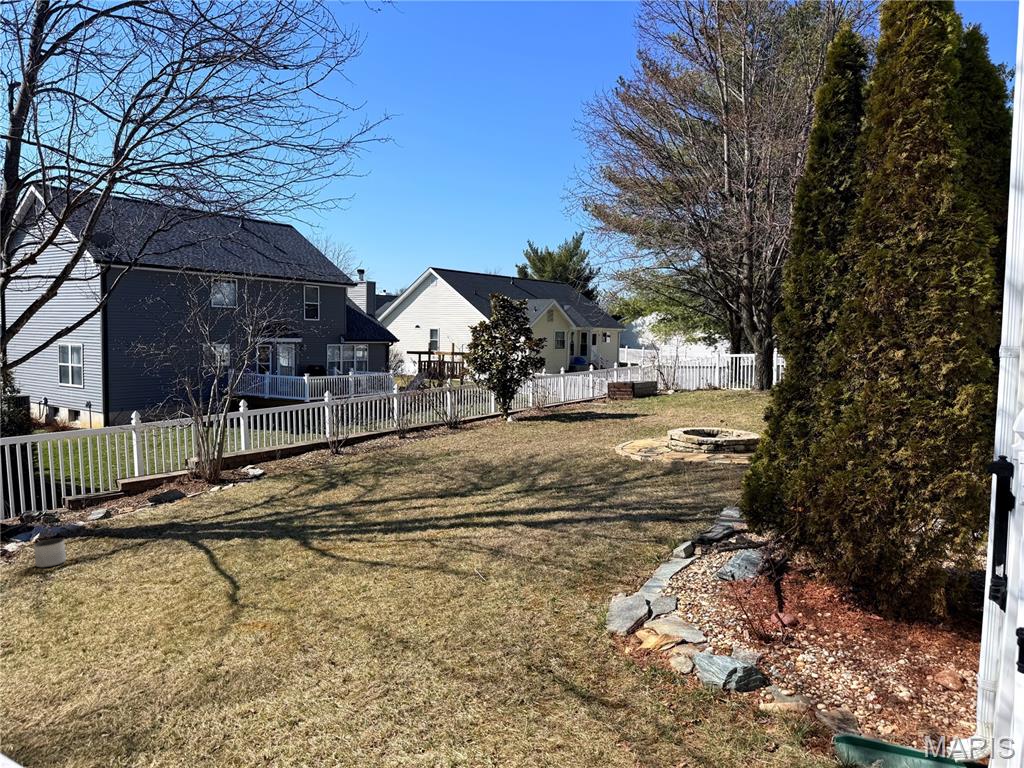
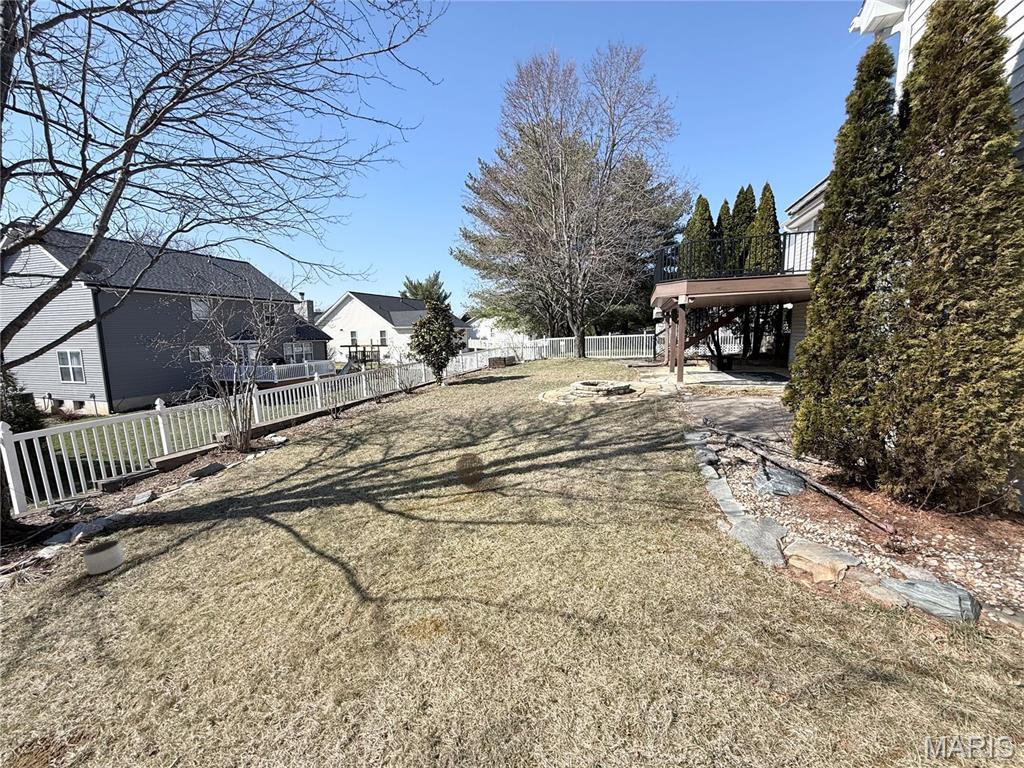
woven basket: none [416,500,453,542] -> present [456,453,483,484]

